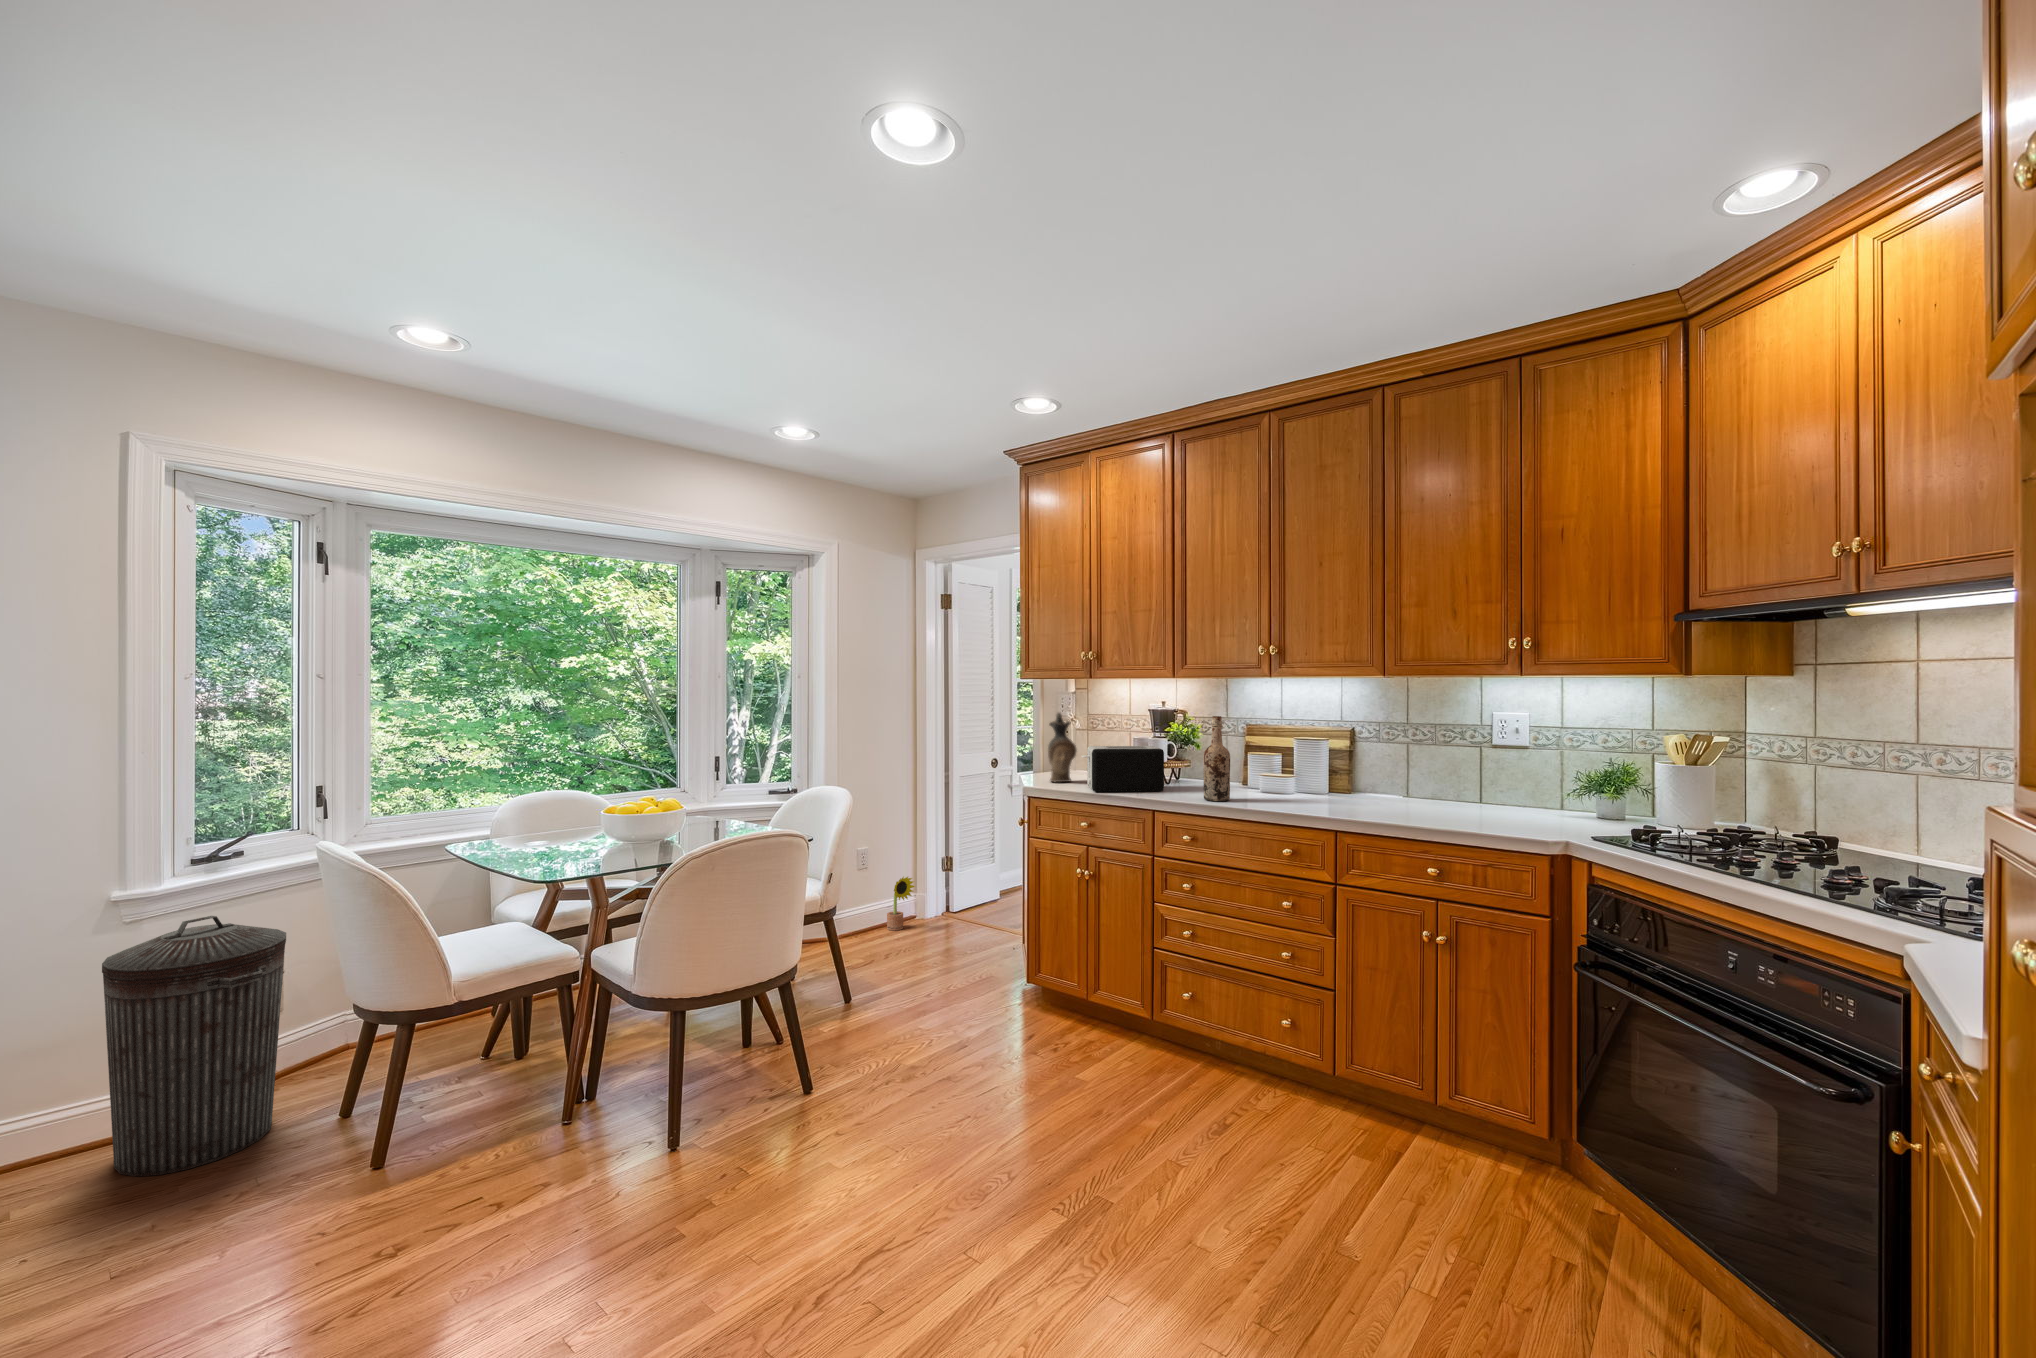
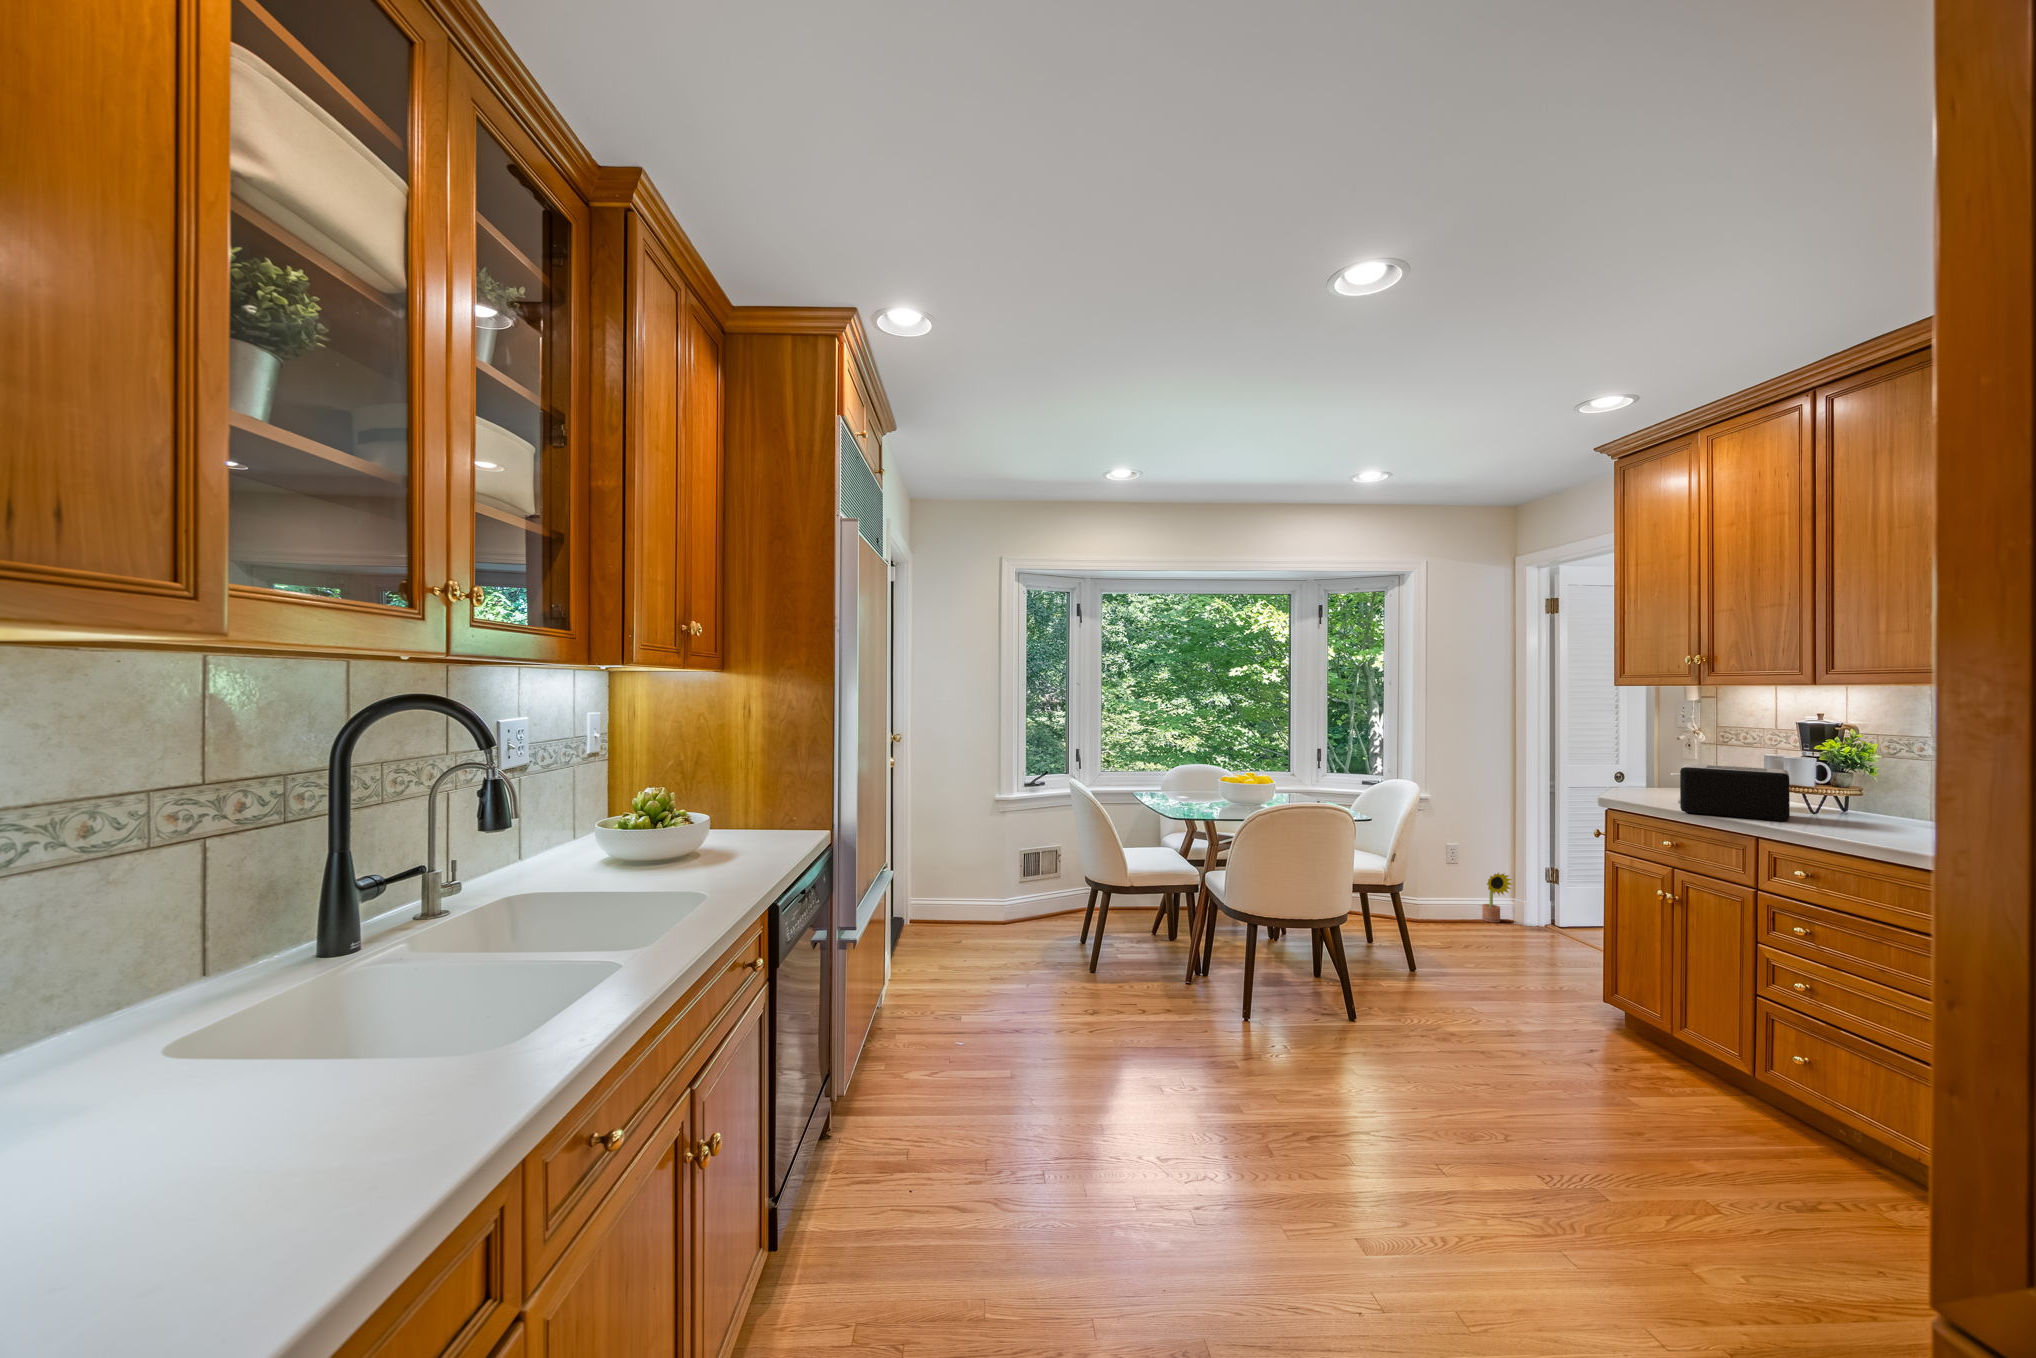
ceramic pitcher: present [1048,713,1077,782] -> none [1639,725,1678,799]
wine bottle: present [1203,716,1230,801] -> none [1833,741,1878,841]
trash can: present [102,916,286,1177] -> none [983,817,1053,946]

